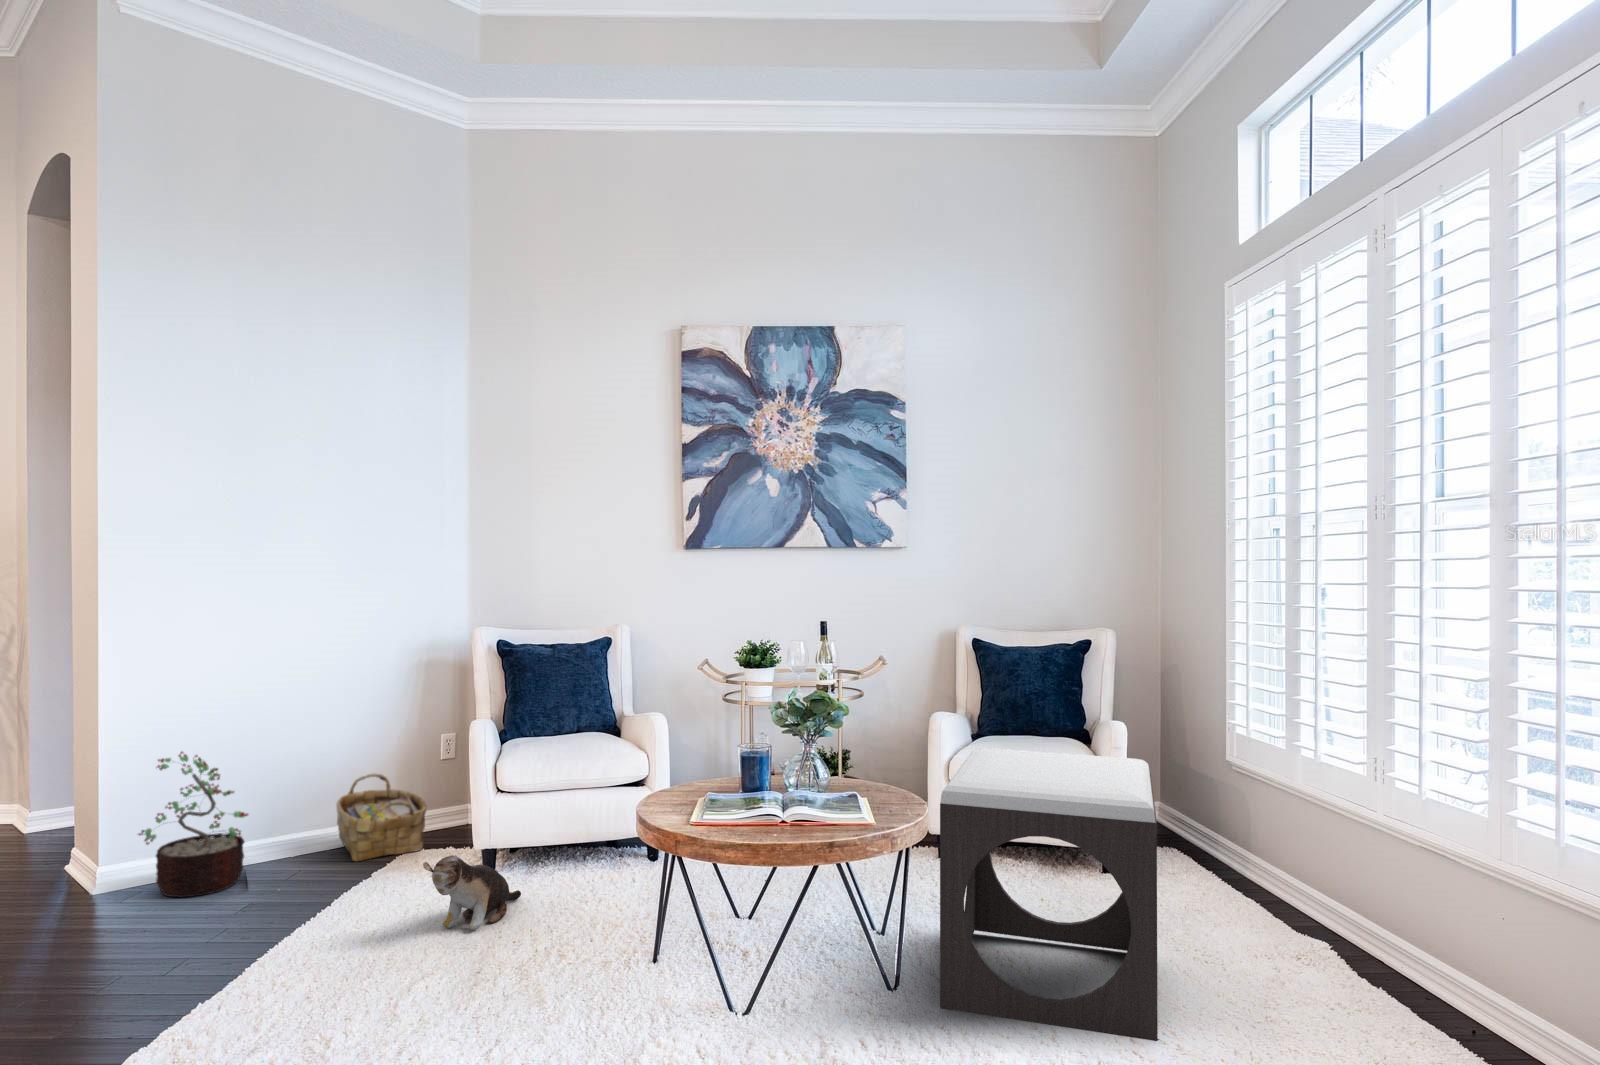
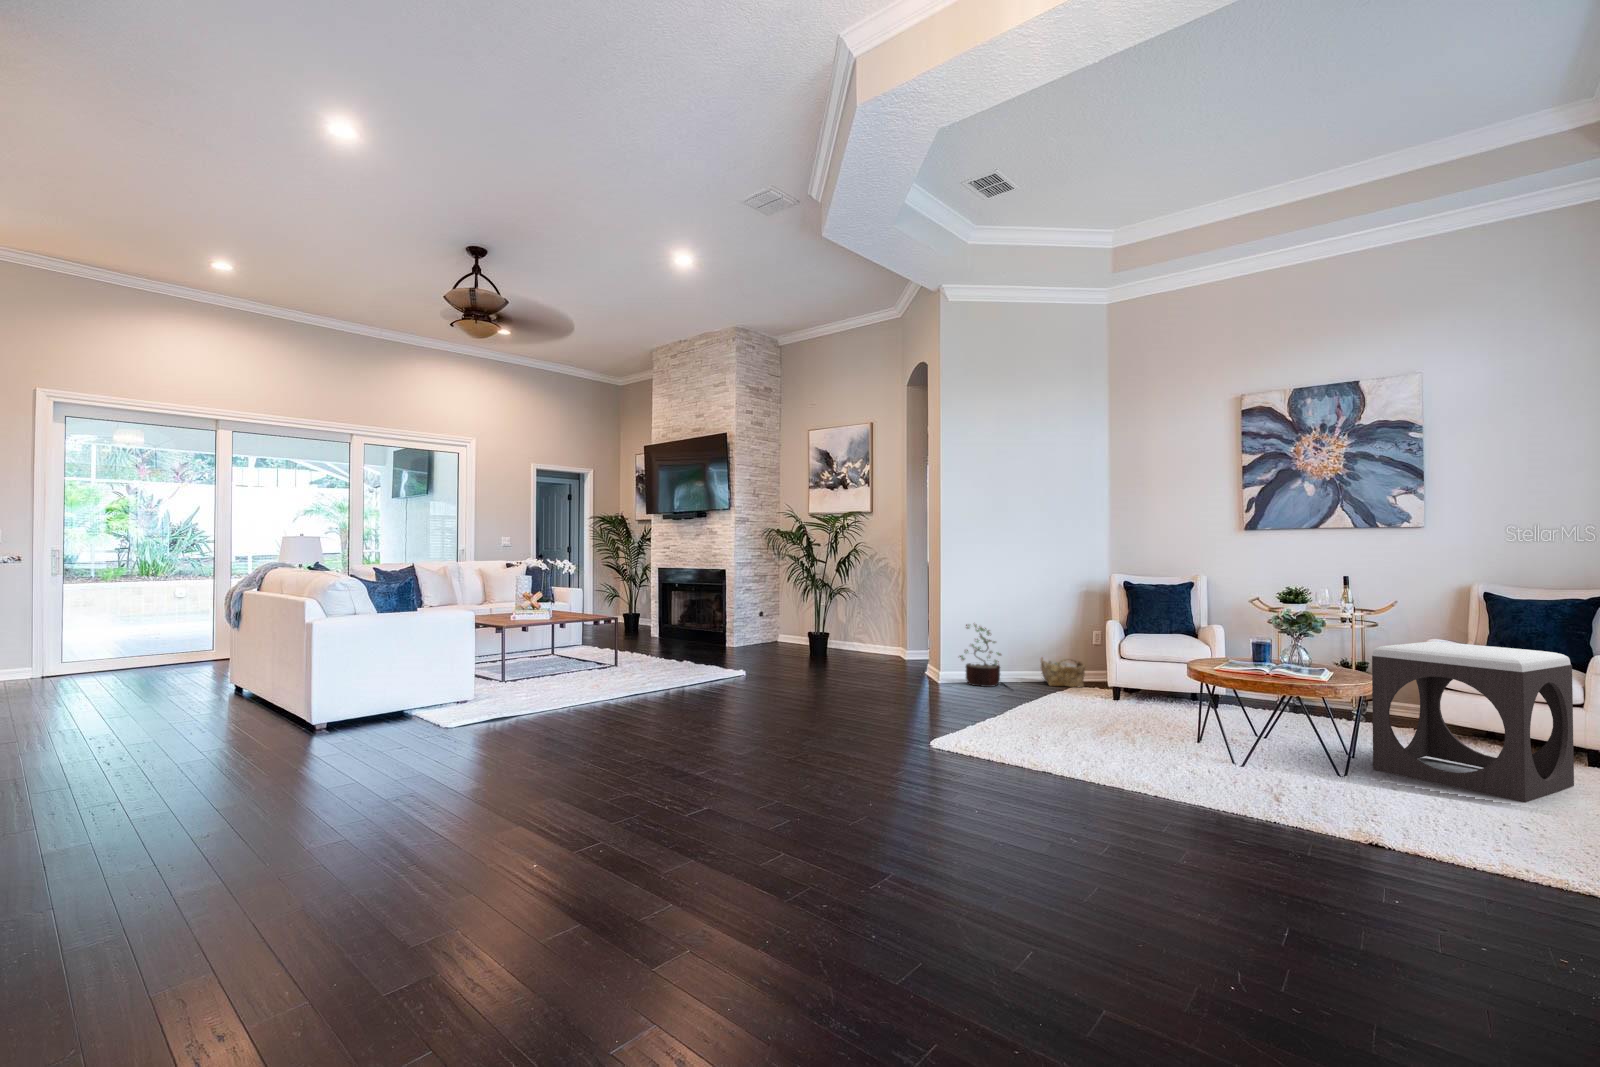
plush toy: present [423,855,521,929] -> none [1085,672,1135,710]

